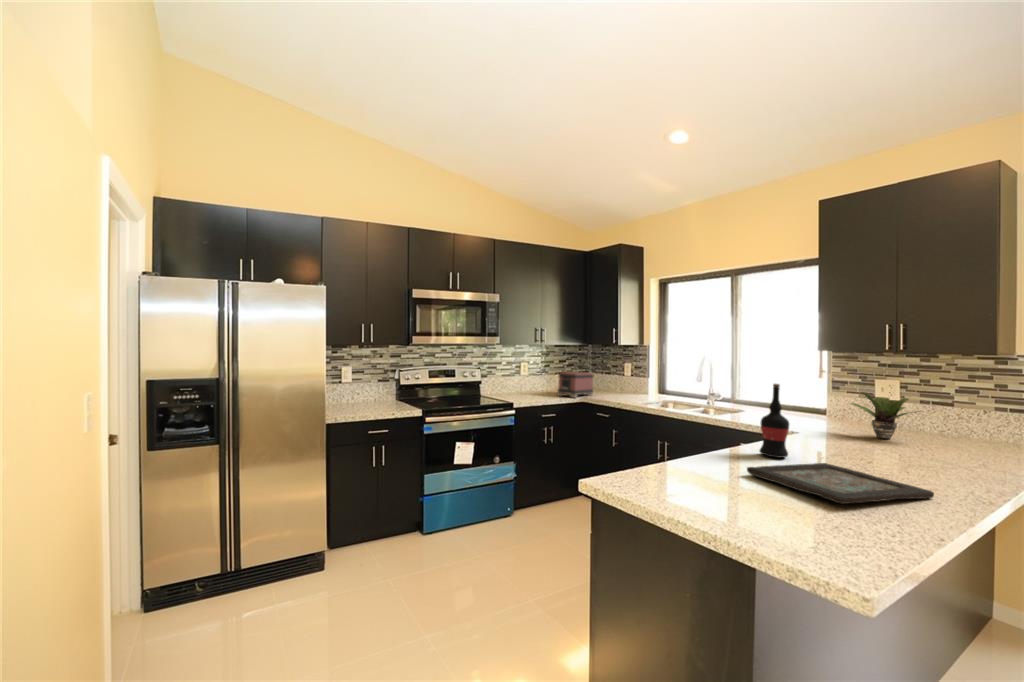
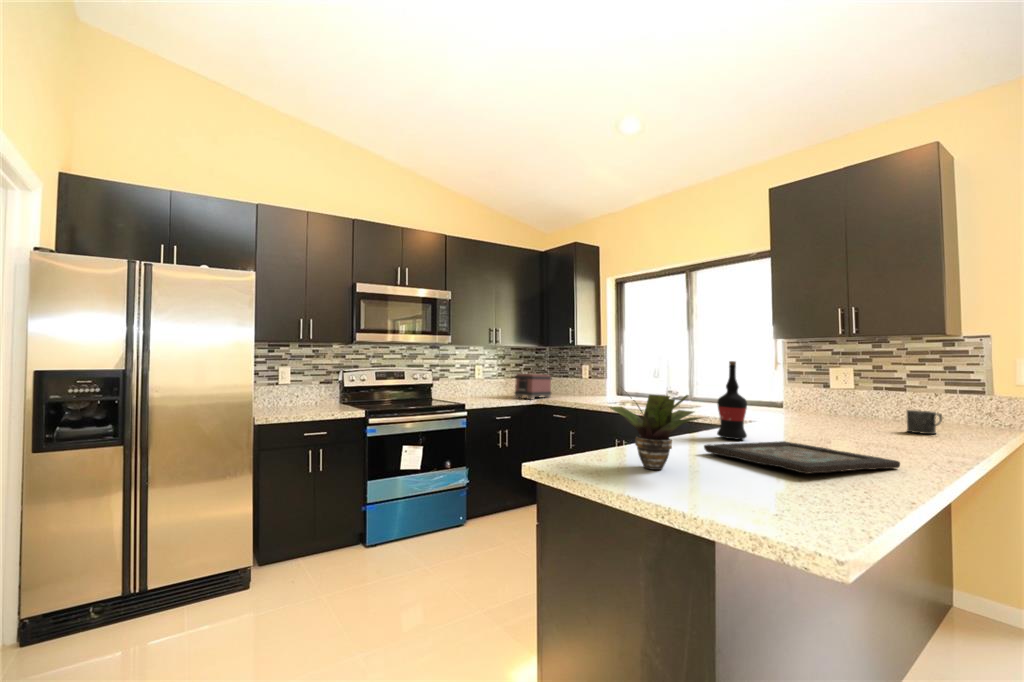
potted plant: present [851,392,916,439] -> present [609,395,702,470]
mug: none [950,430,987,455] -> present [907,410,942,434]

